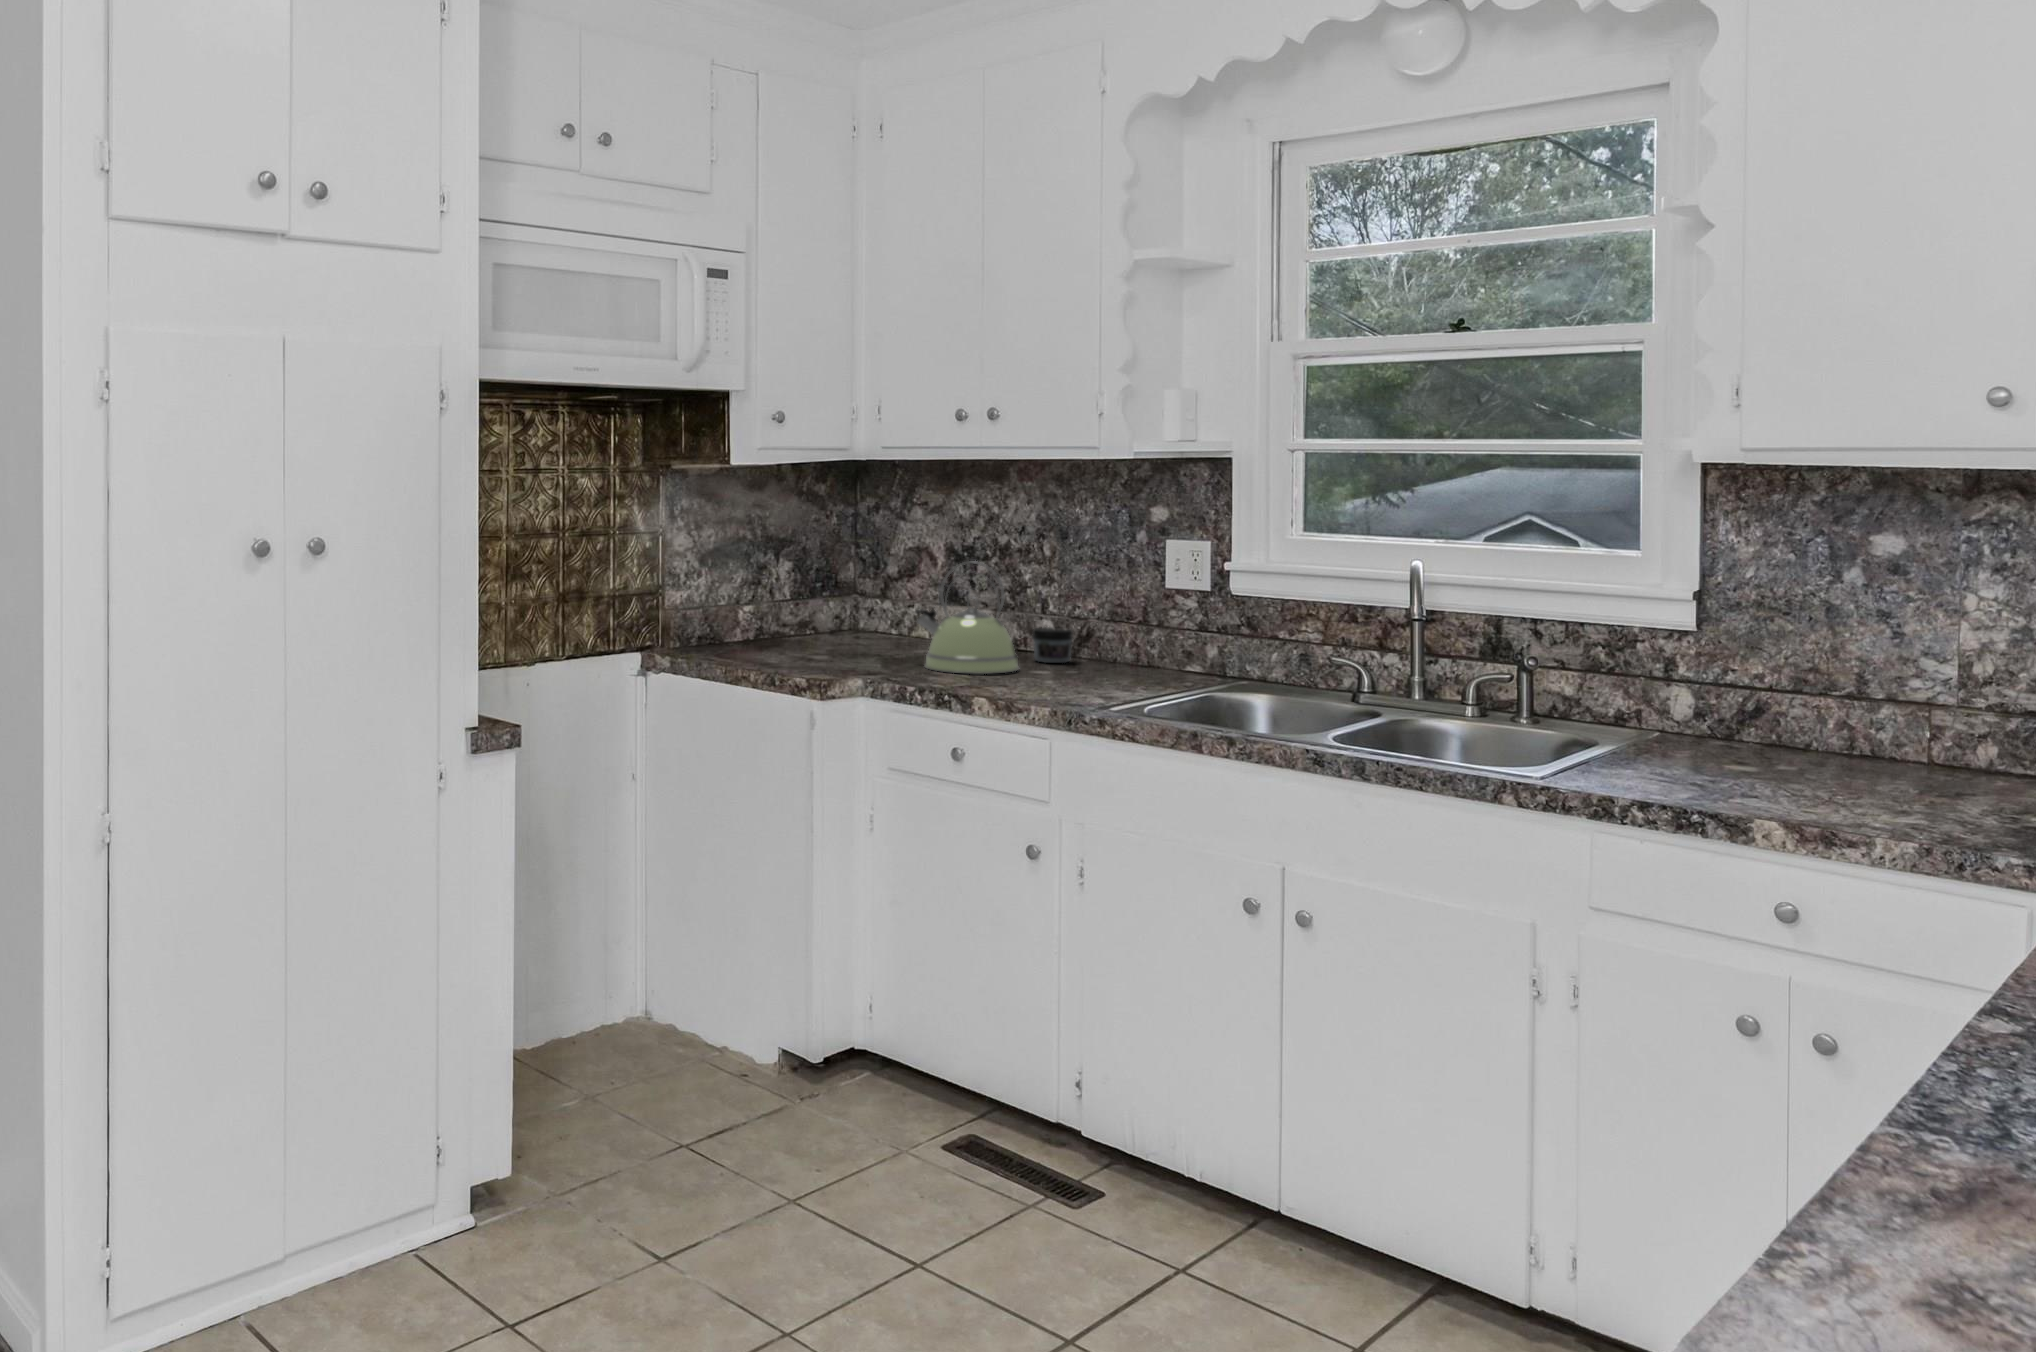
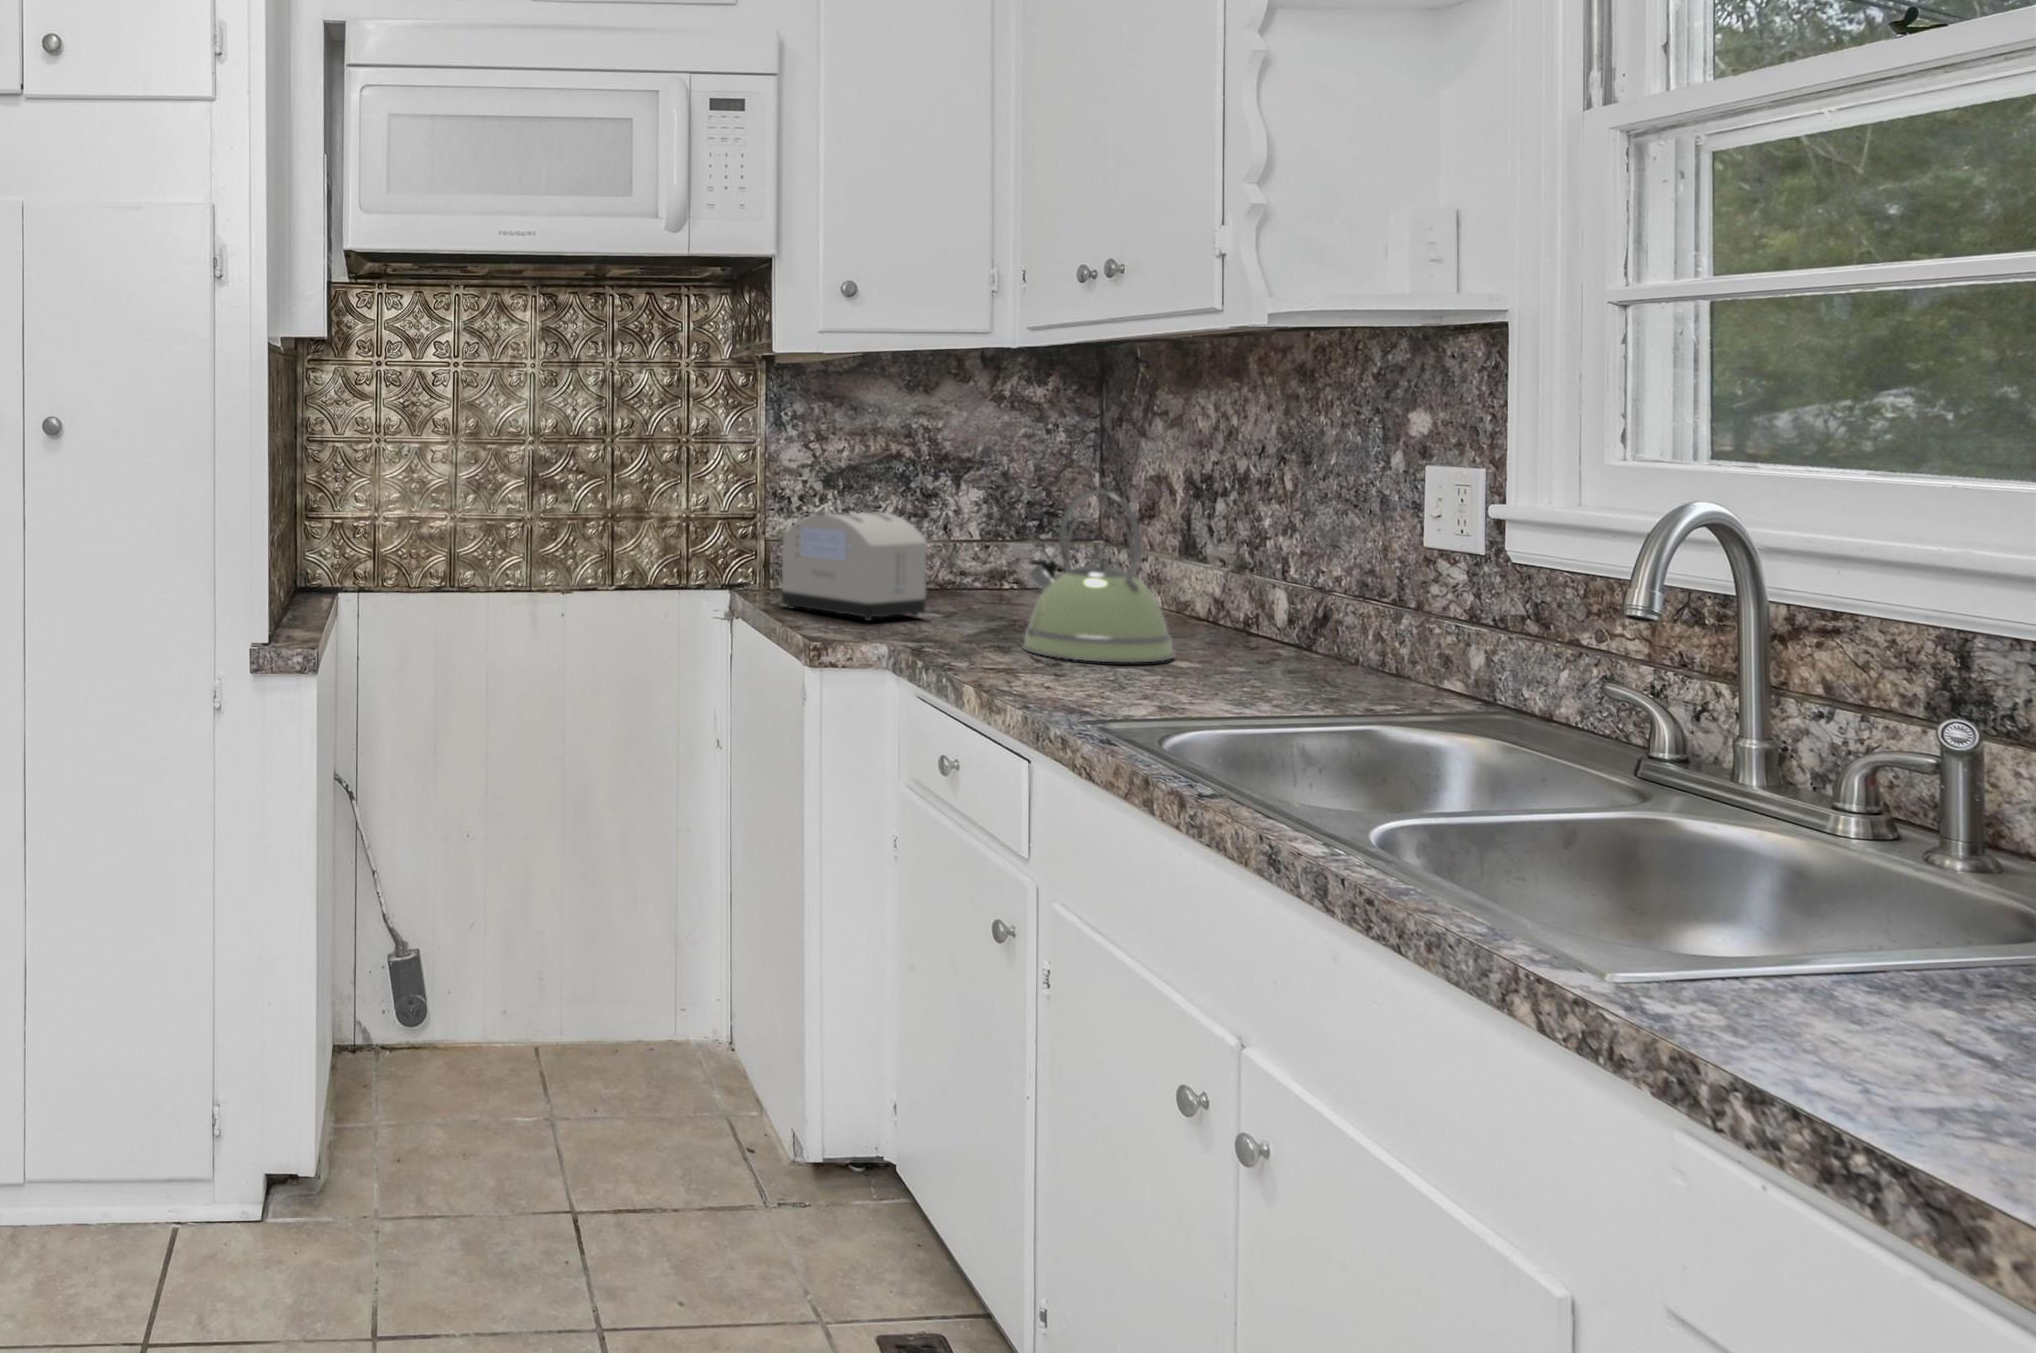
toaster: none [720,582,825,661] -> present [782,512,926,621]
jar: present [1032,627,1073,663] -> none [1238,603,1310,660]

